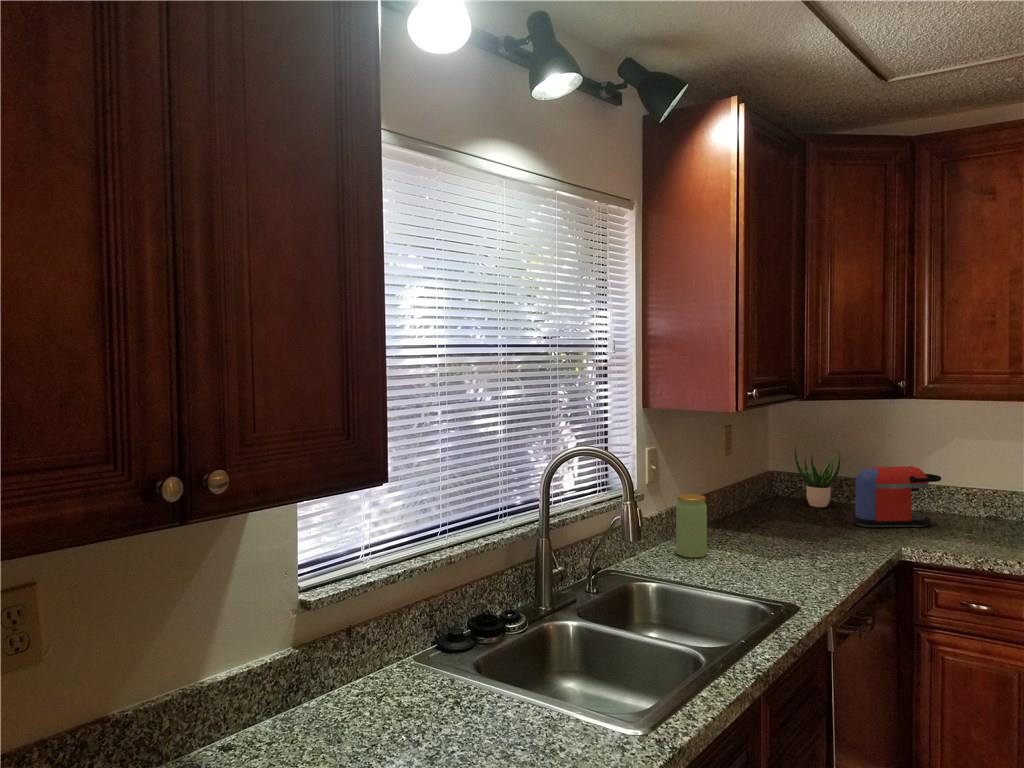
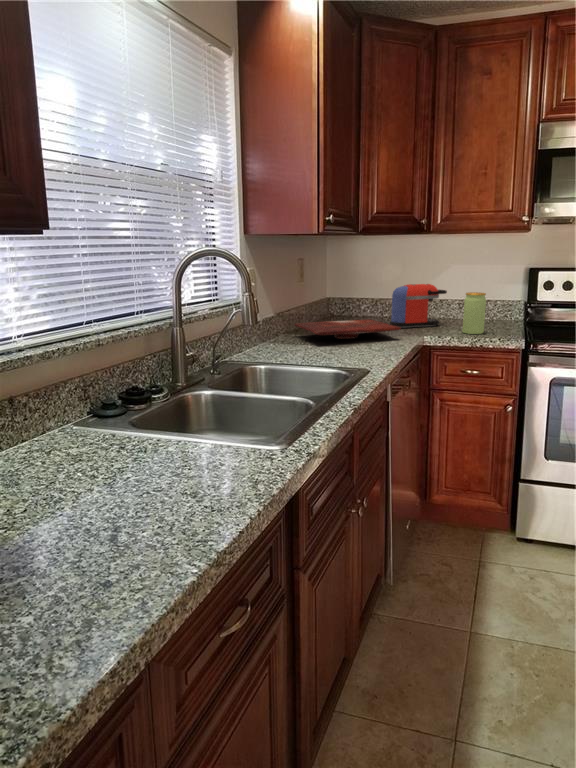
potted plant: present [795,445,840,507] -> none [348,273,379,320]
jar: present [676,494,707,558] -> present [462,292,486,334]
cutting board: none [712,514,862,543] -> present [294,319,401,339]

